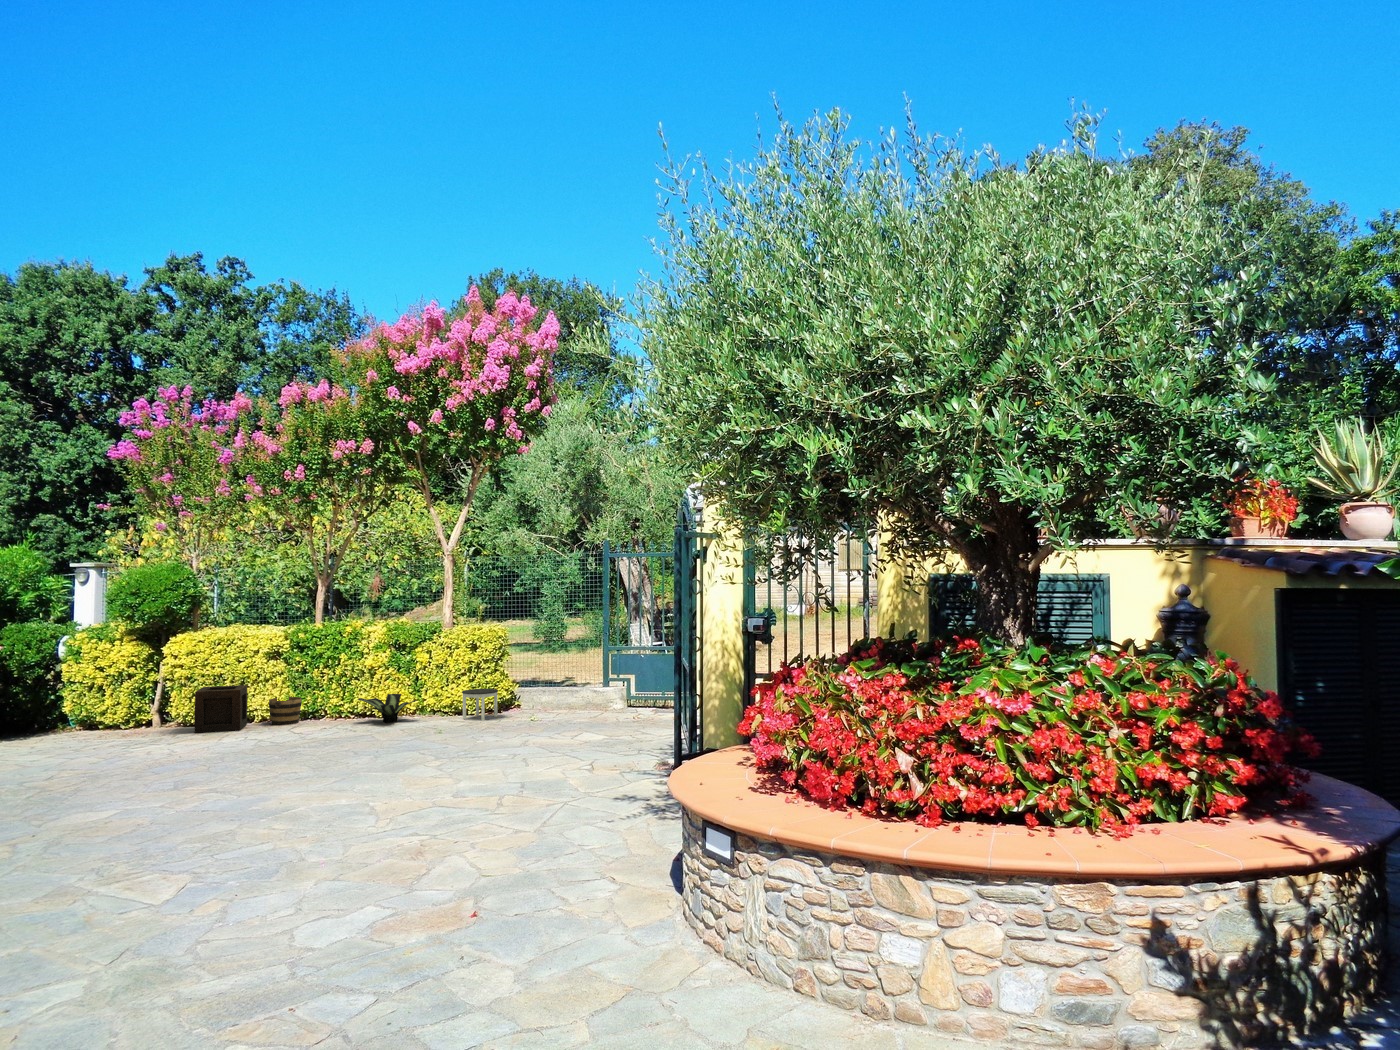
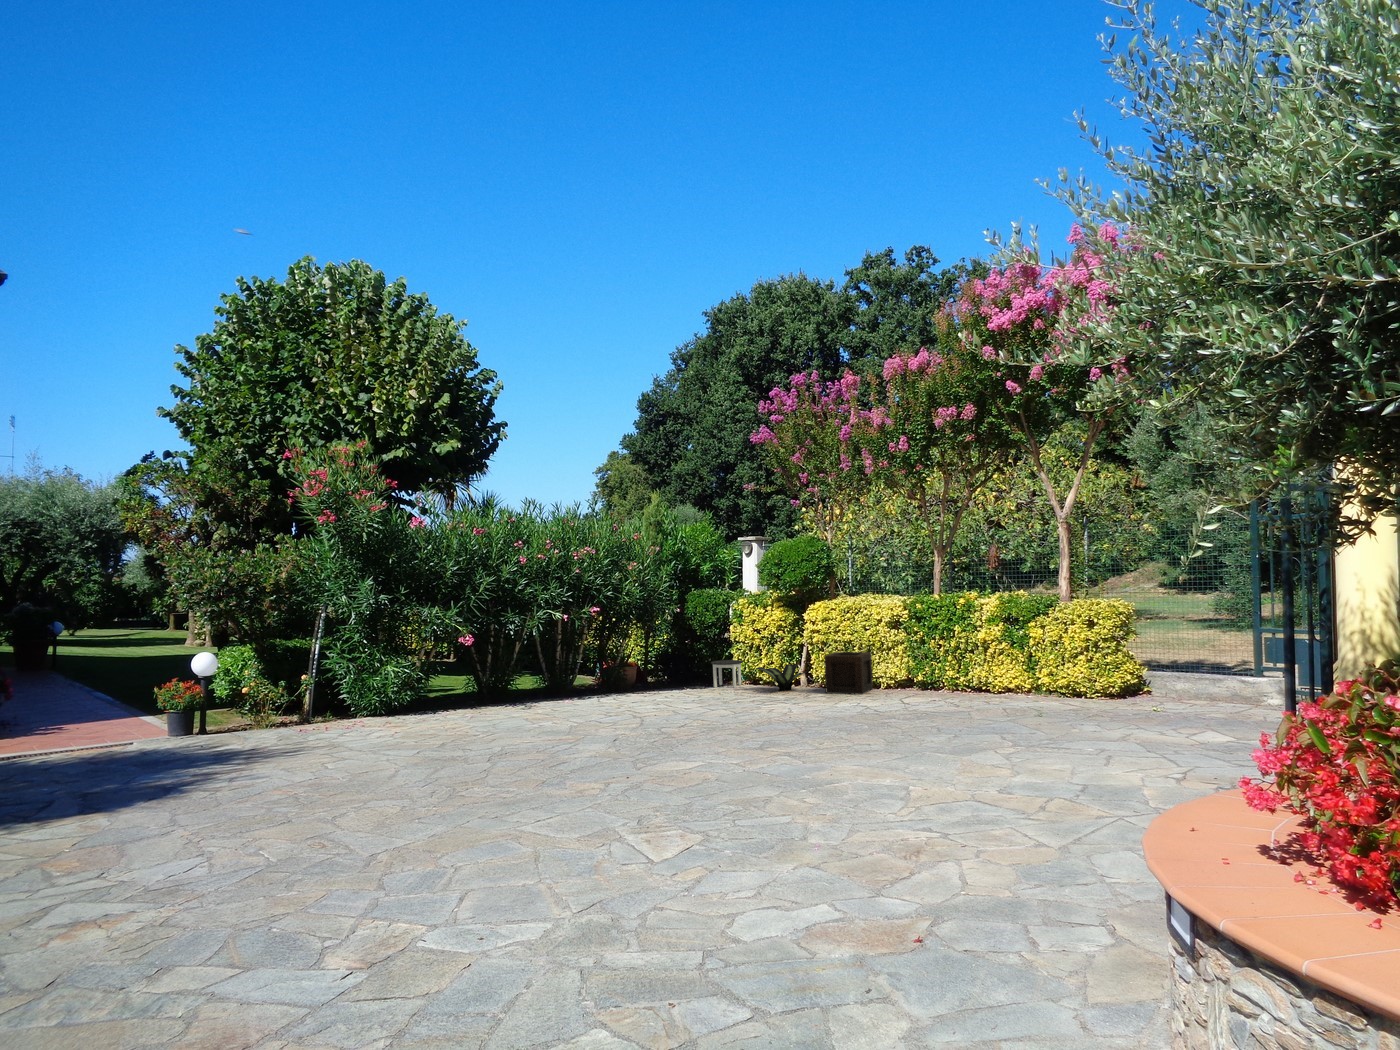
round table: present [462,689,498,720] -> present [711,660,743,688]
potted plant: present [358,694,417,723] -> present [756,664,803,691]
bucket: present [269,697,302,725] -> none [890,666,920,692]

